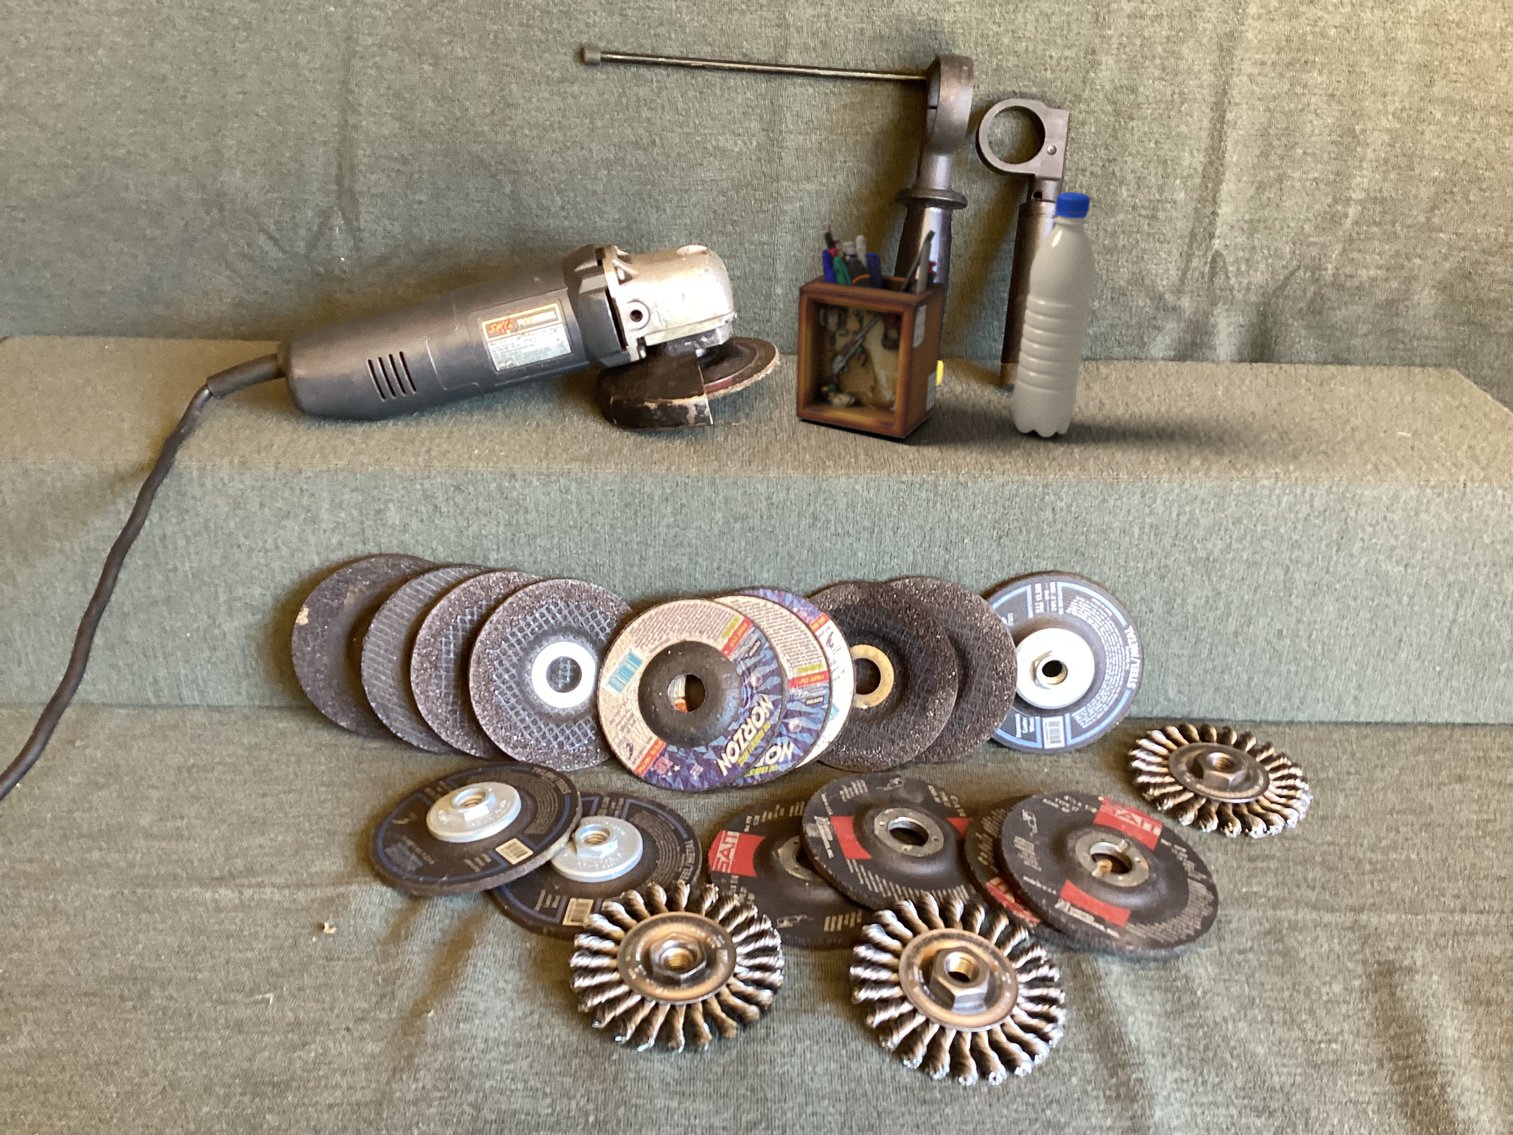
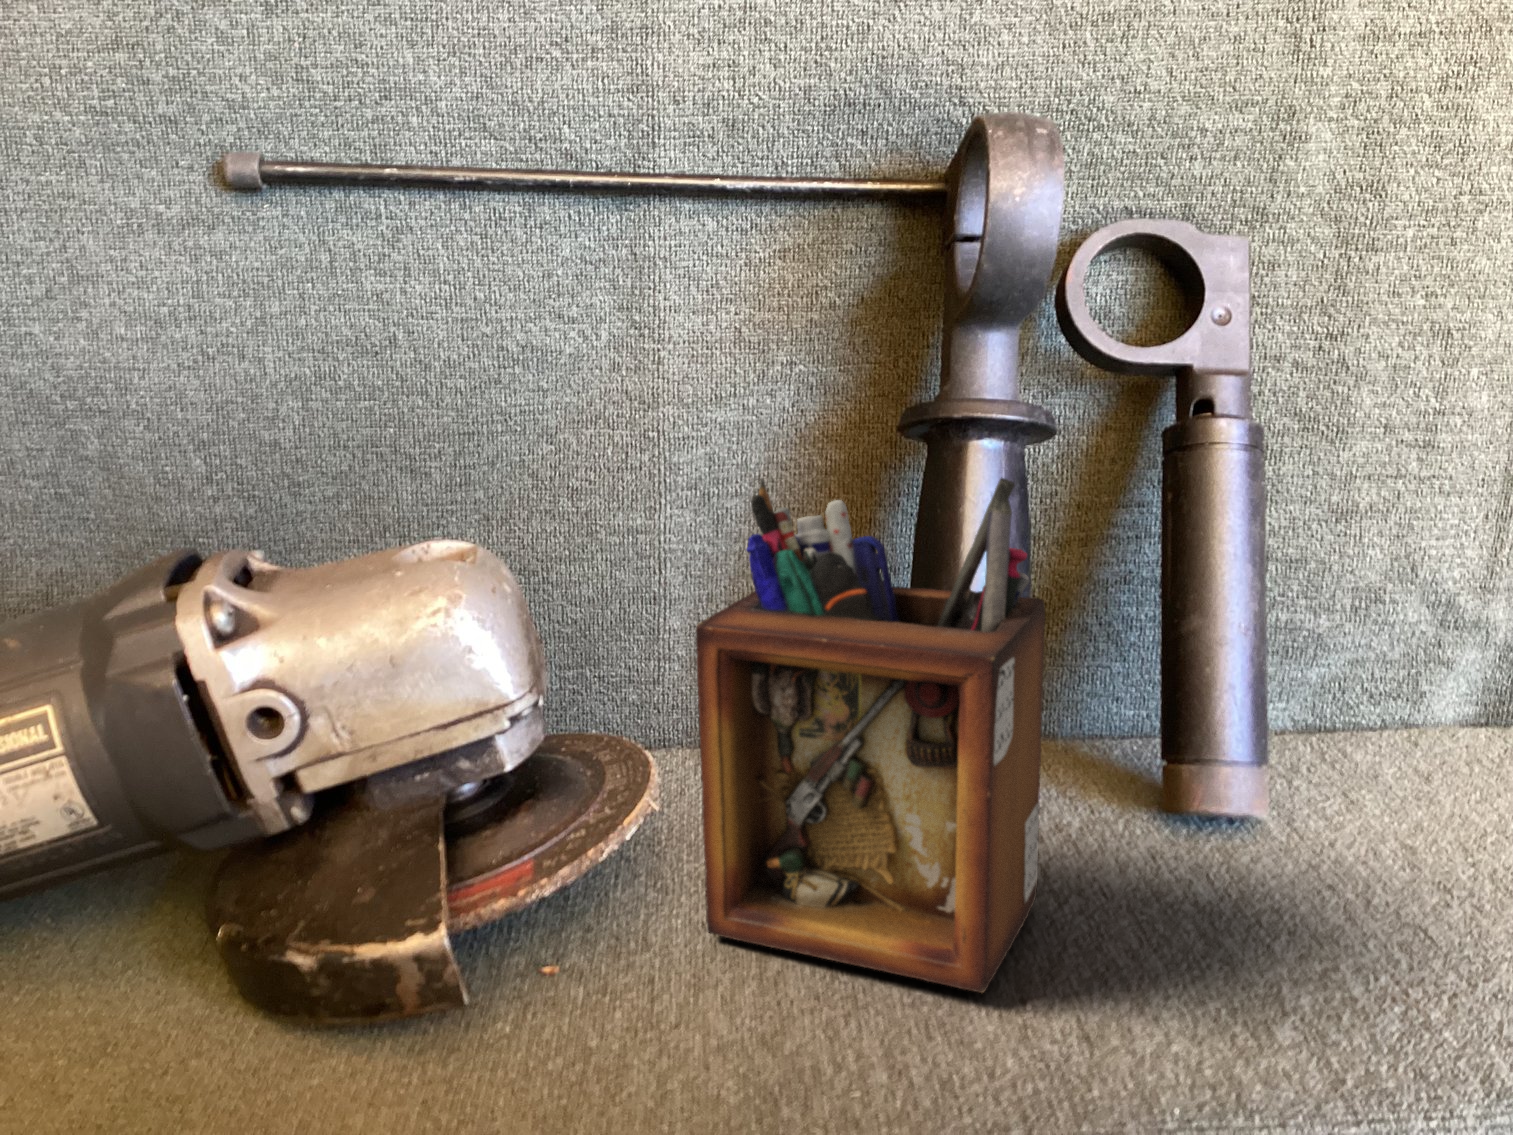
water bottle: present [1012,192,1096,437] -> none [1229,372,1422,960]

